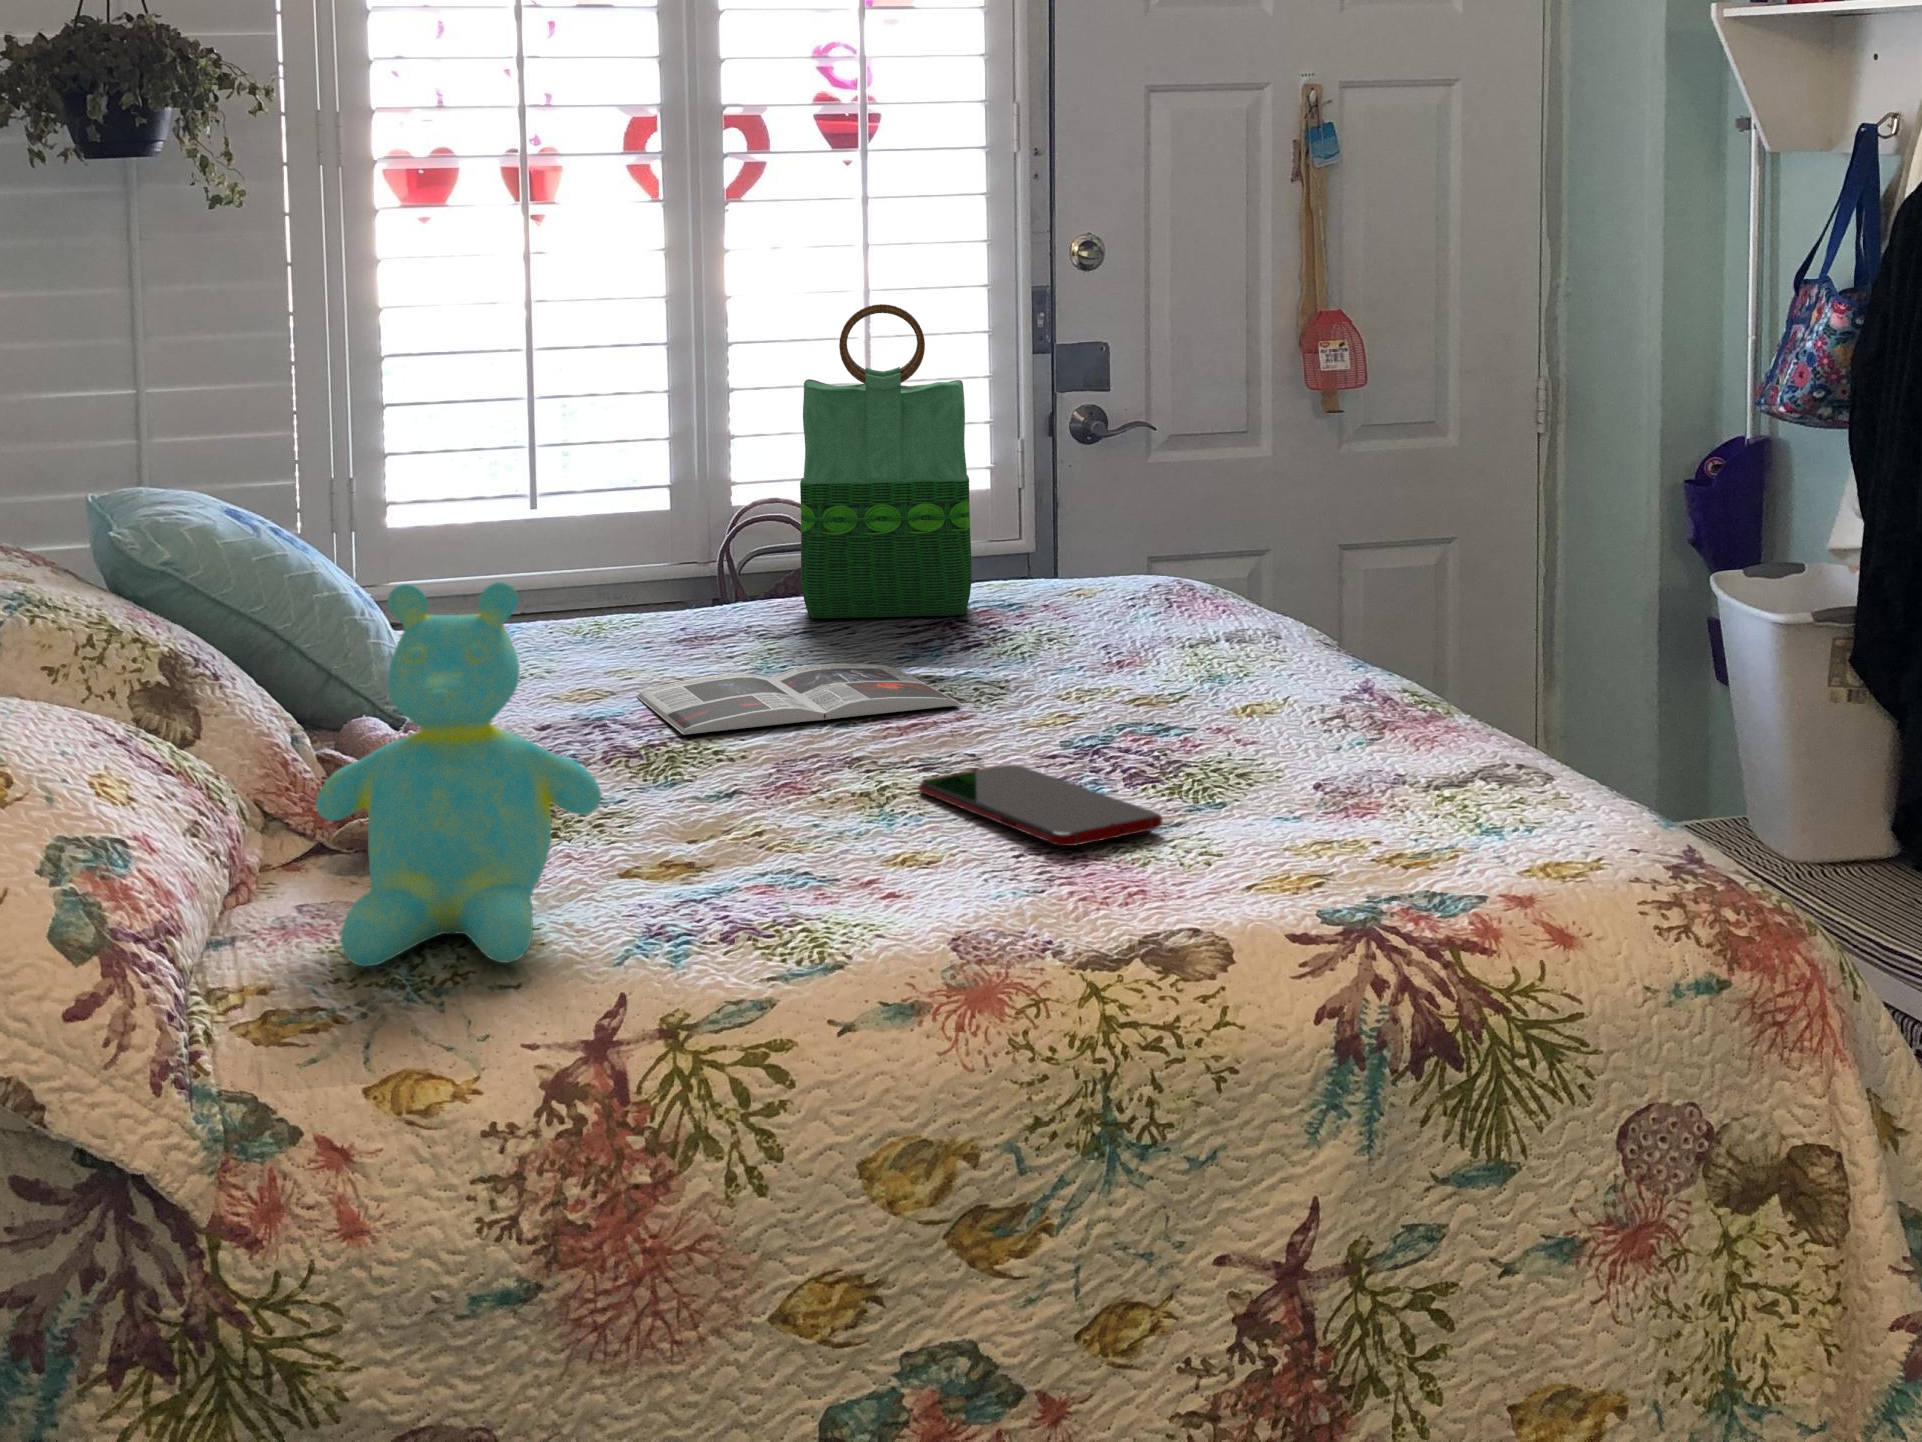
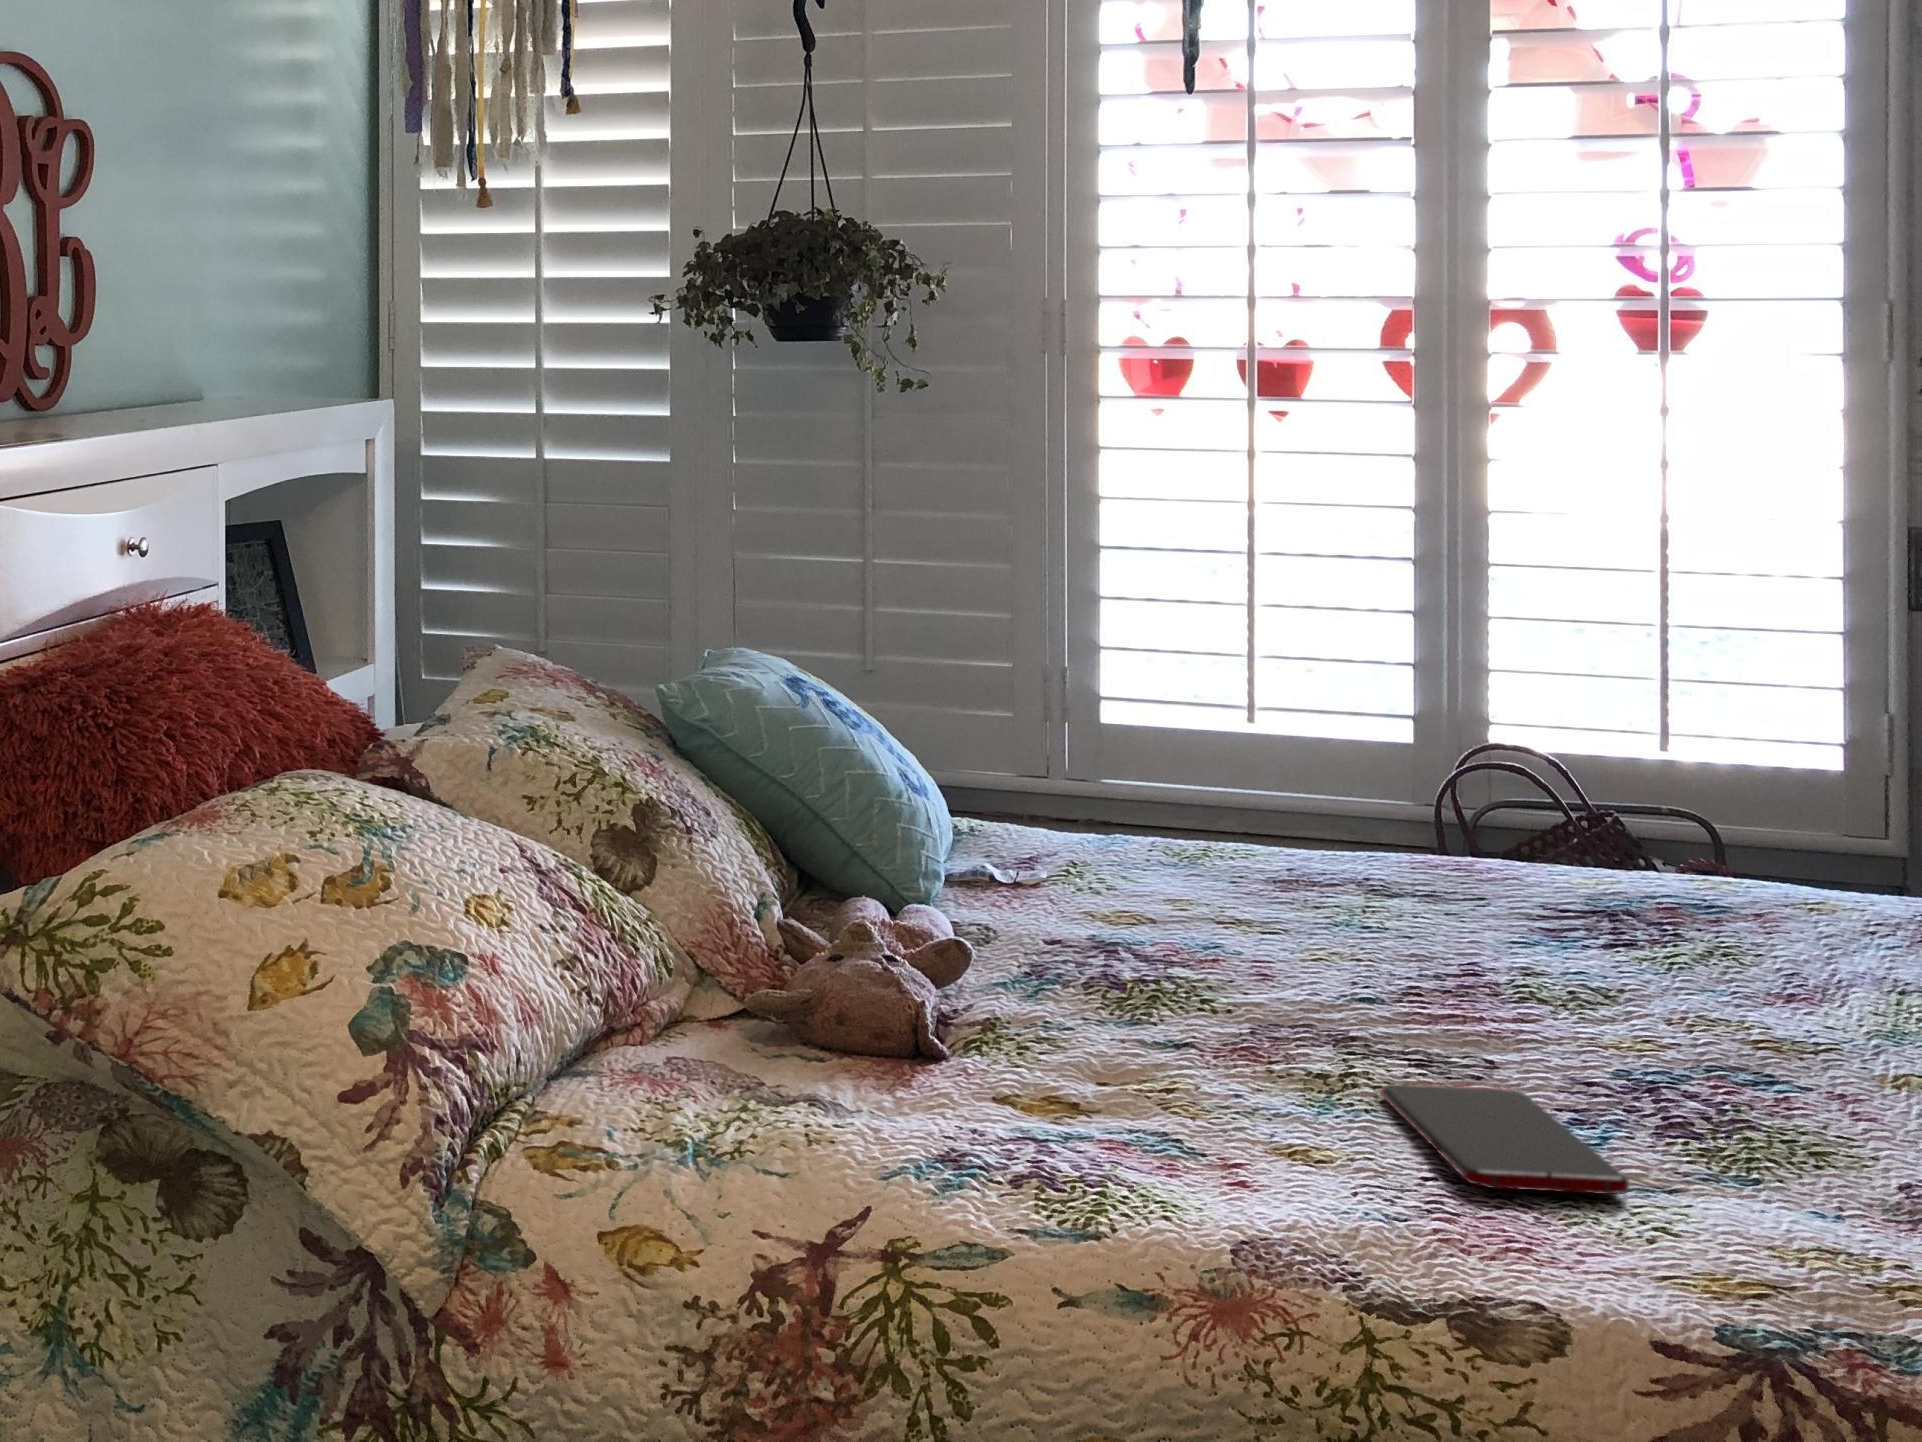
tote bag: present [800,304,972,618] -> none [1439,542,1662,921]
teddy bear: present [316,582,602,966] -> none [644,770,925,1155]
magazine: present [636,664,961,735] -> none [1182,935,1537,1018]

